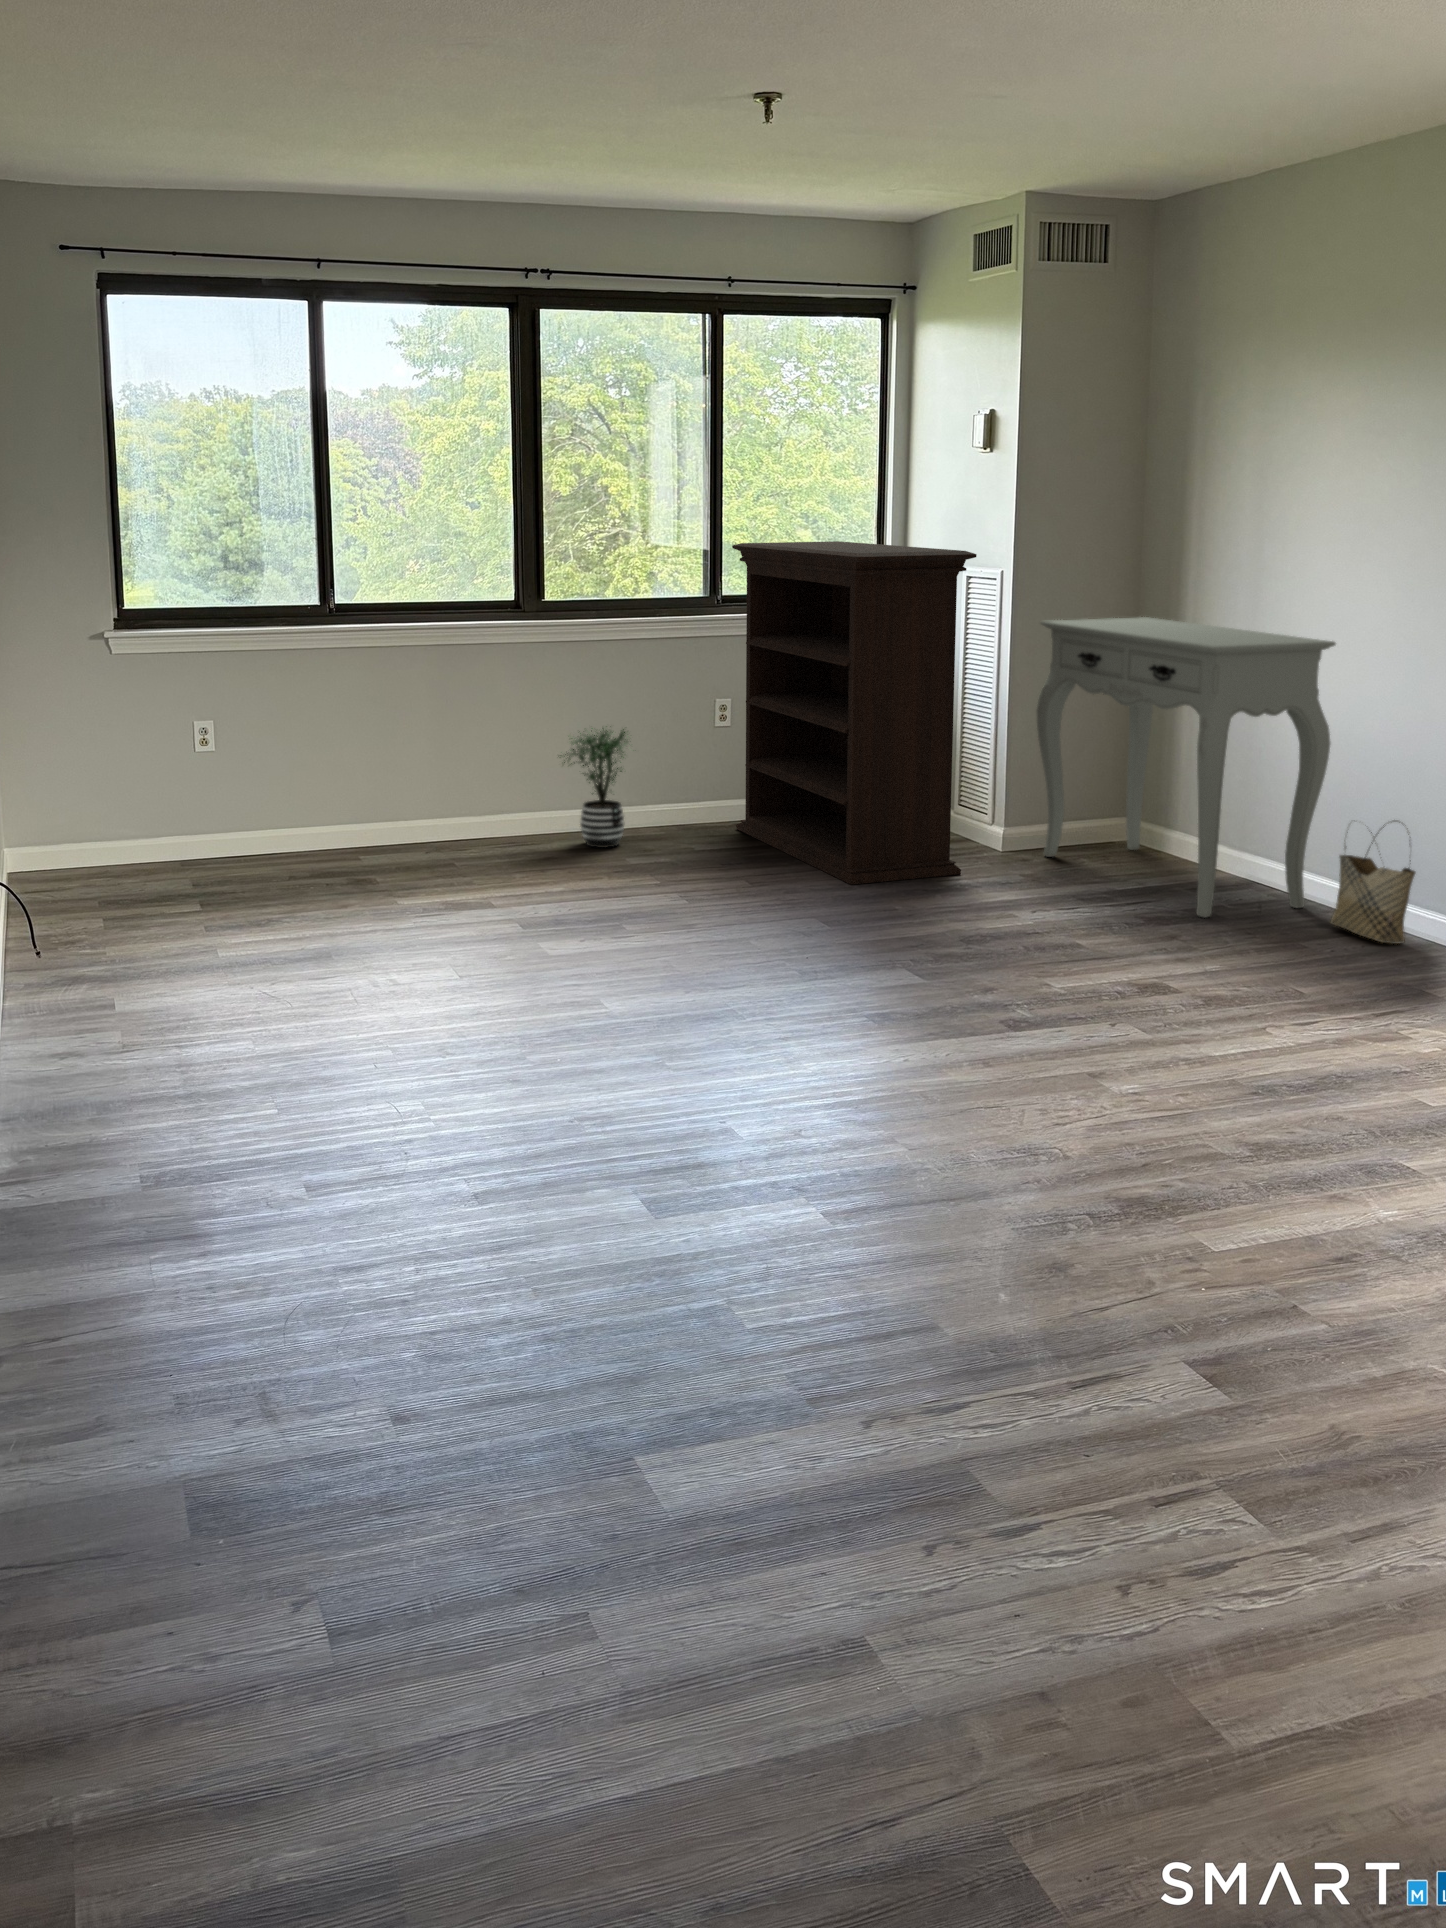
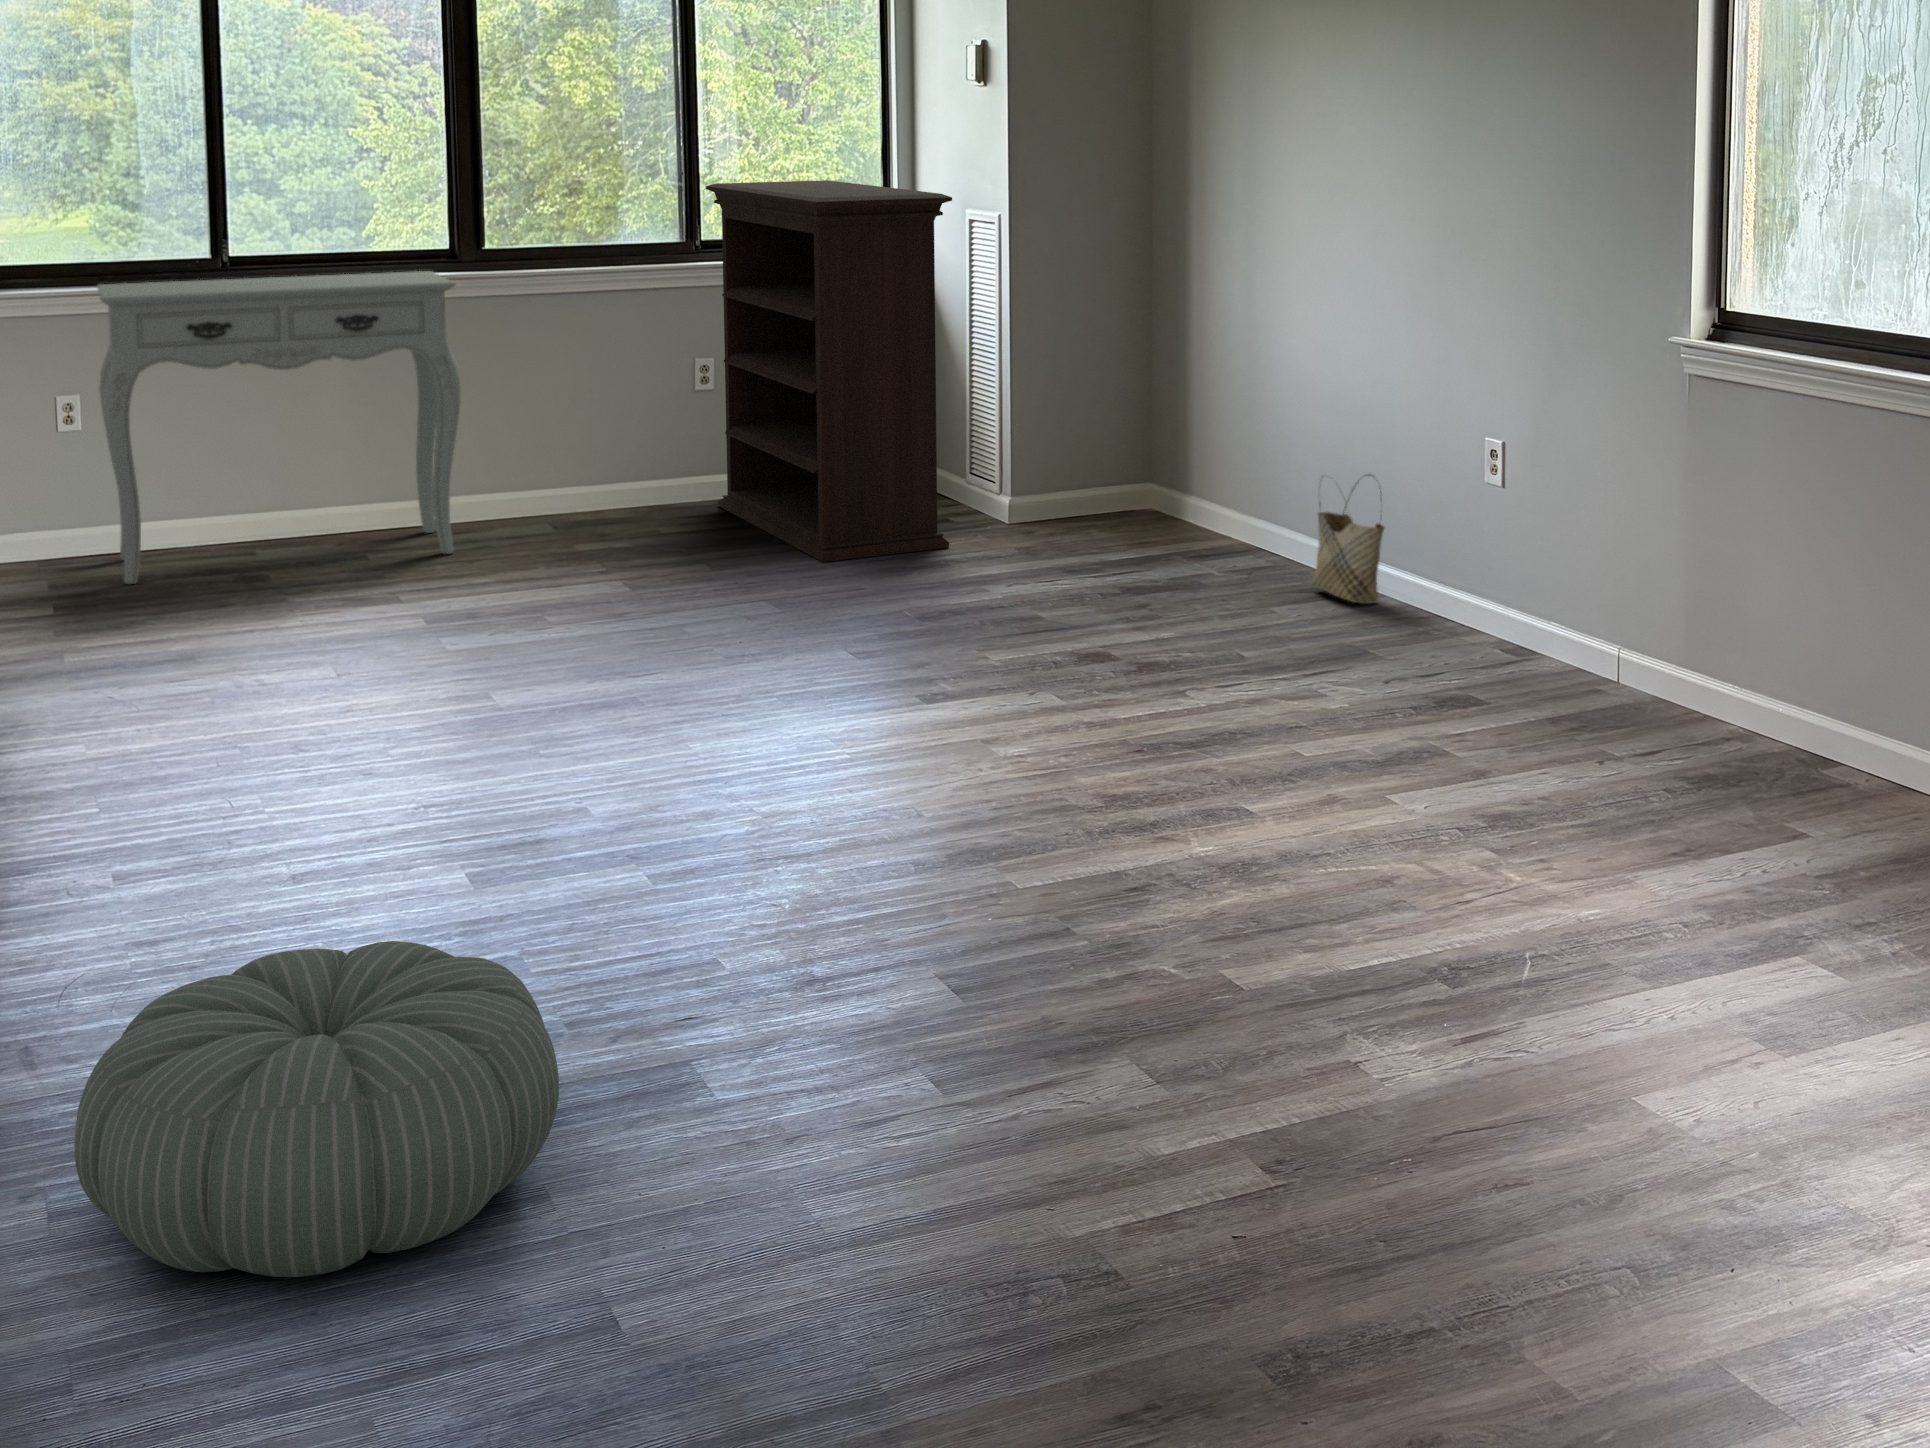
console table: present [1037,617,1336,917] -> present [97,271,461,584]
potted plant: present [560,726,628,848] -> none [499,388,599,531]
pouf: none [363,1321,869,1741] -> present [74,941,559,1277]

